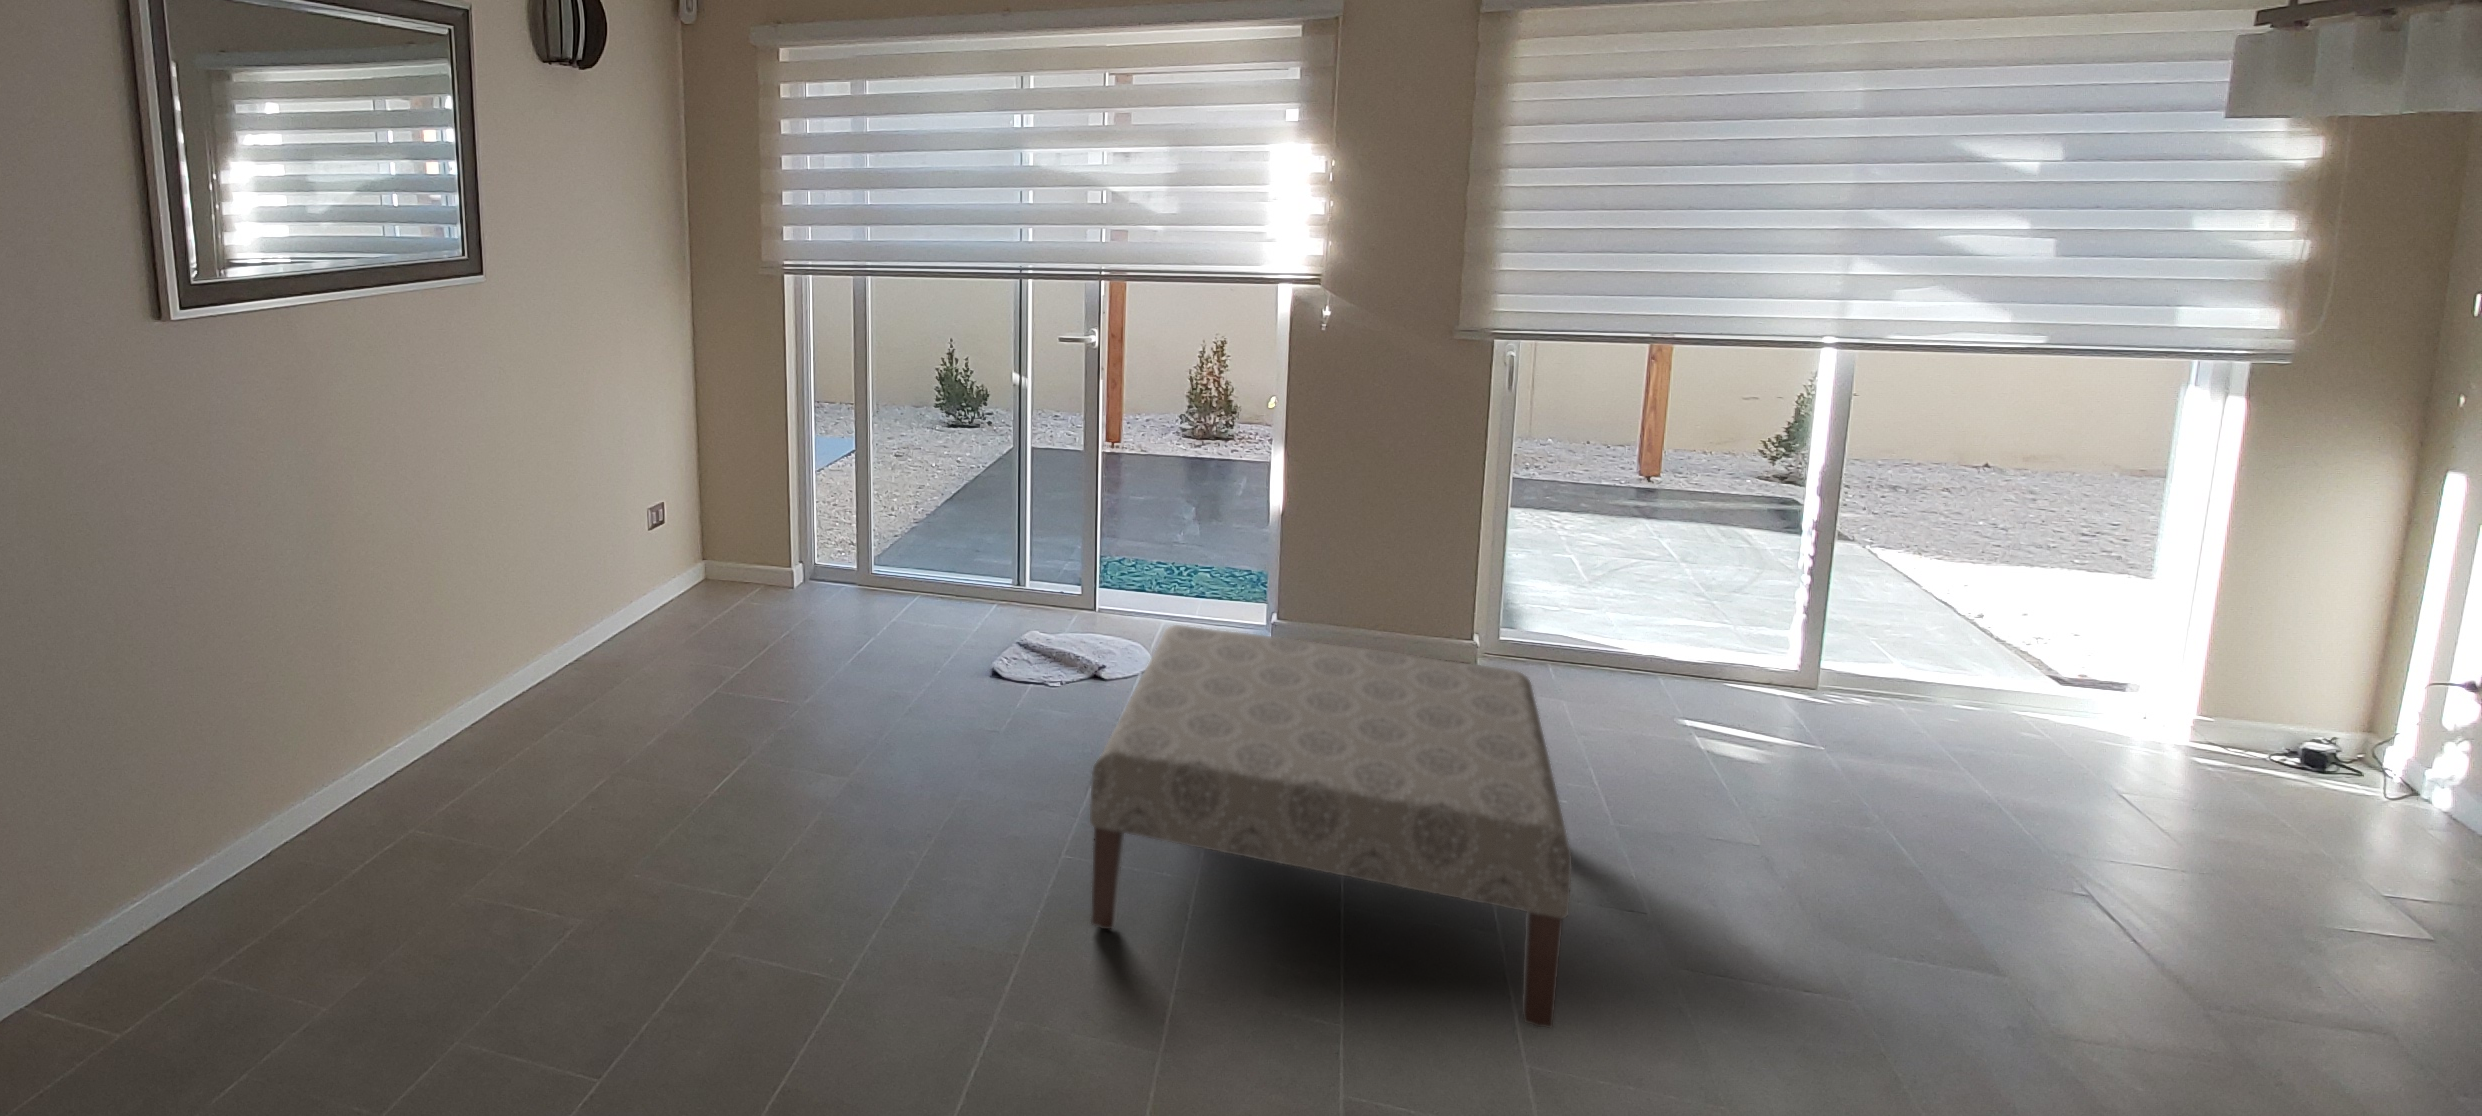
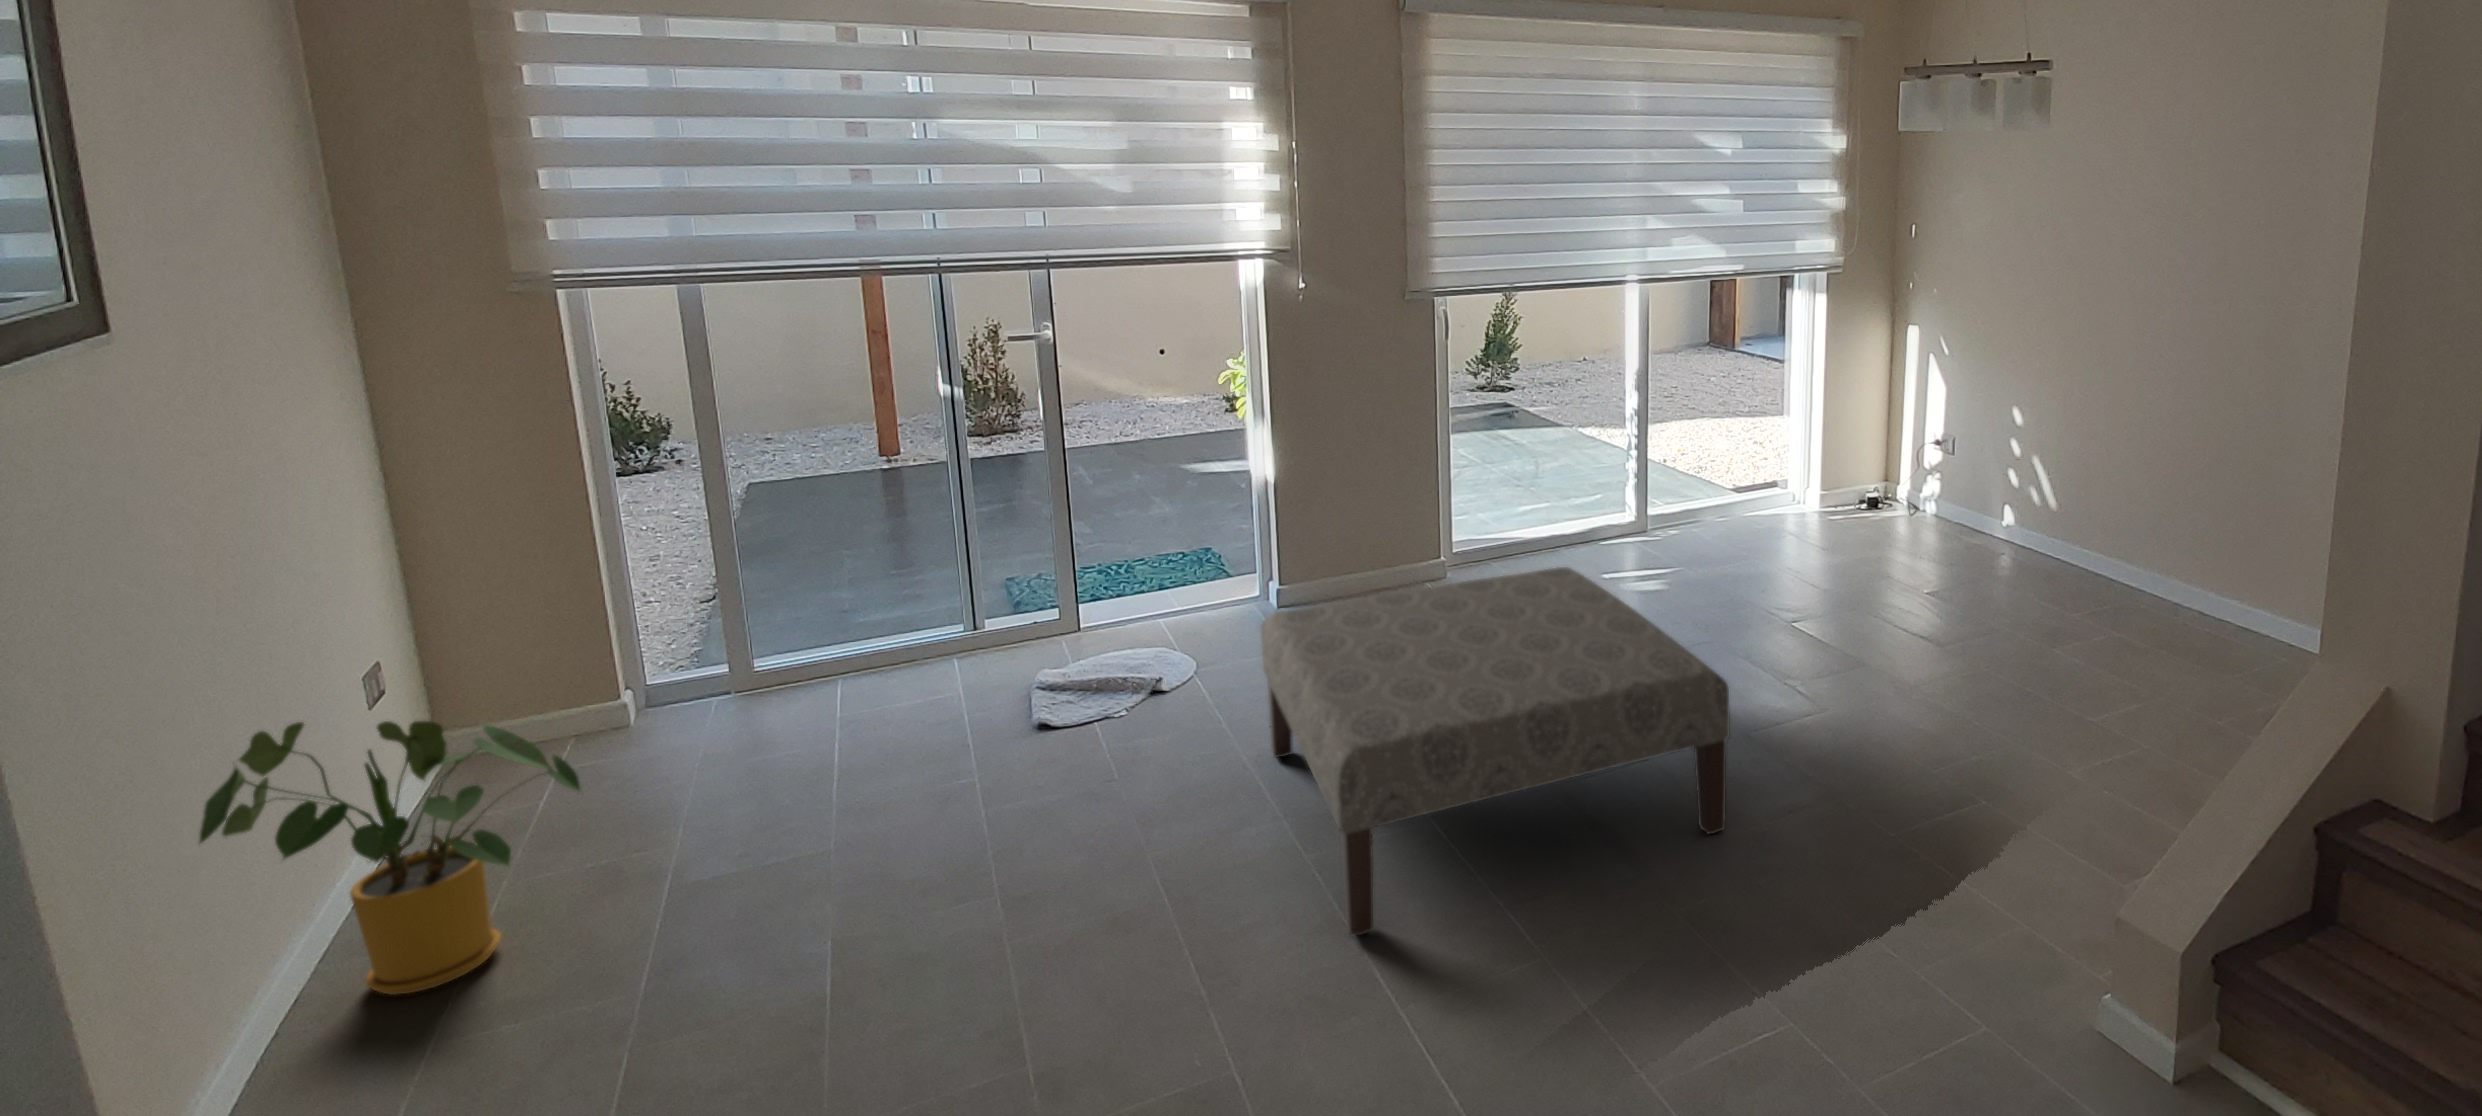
house plant: none [547,521,706,700] -> present [200,721,581,995]

